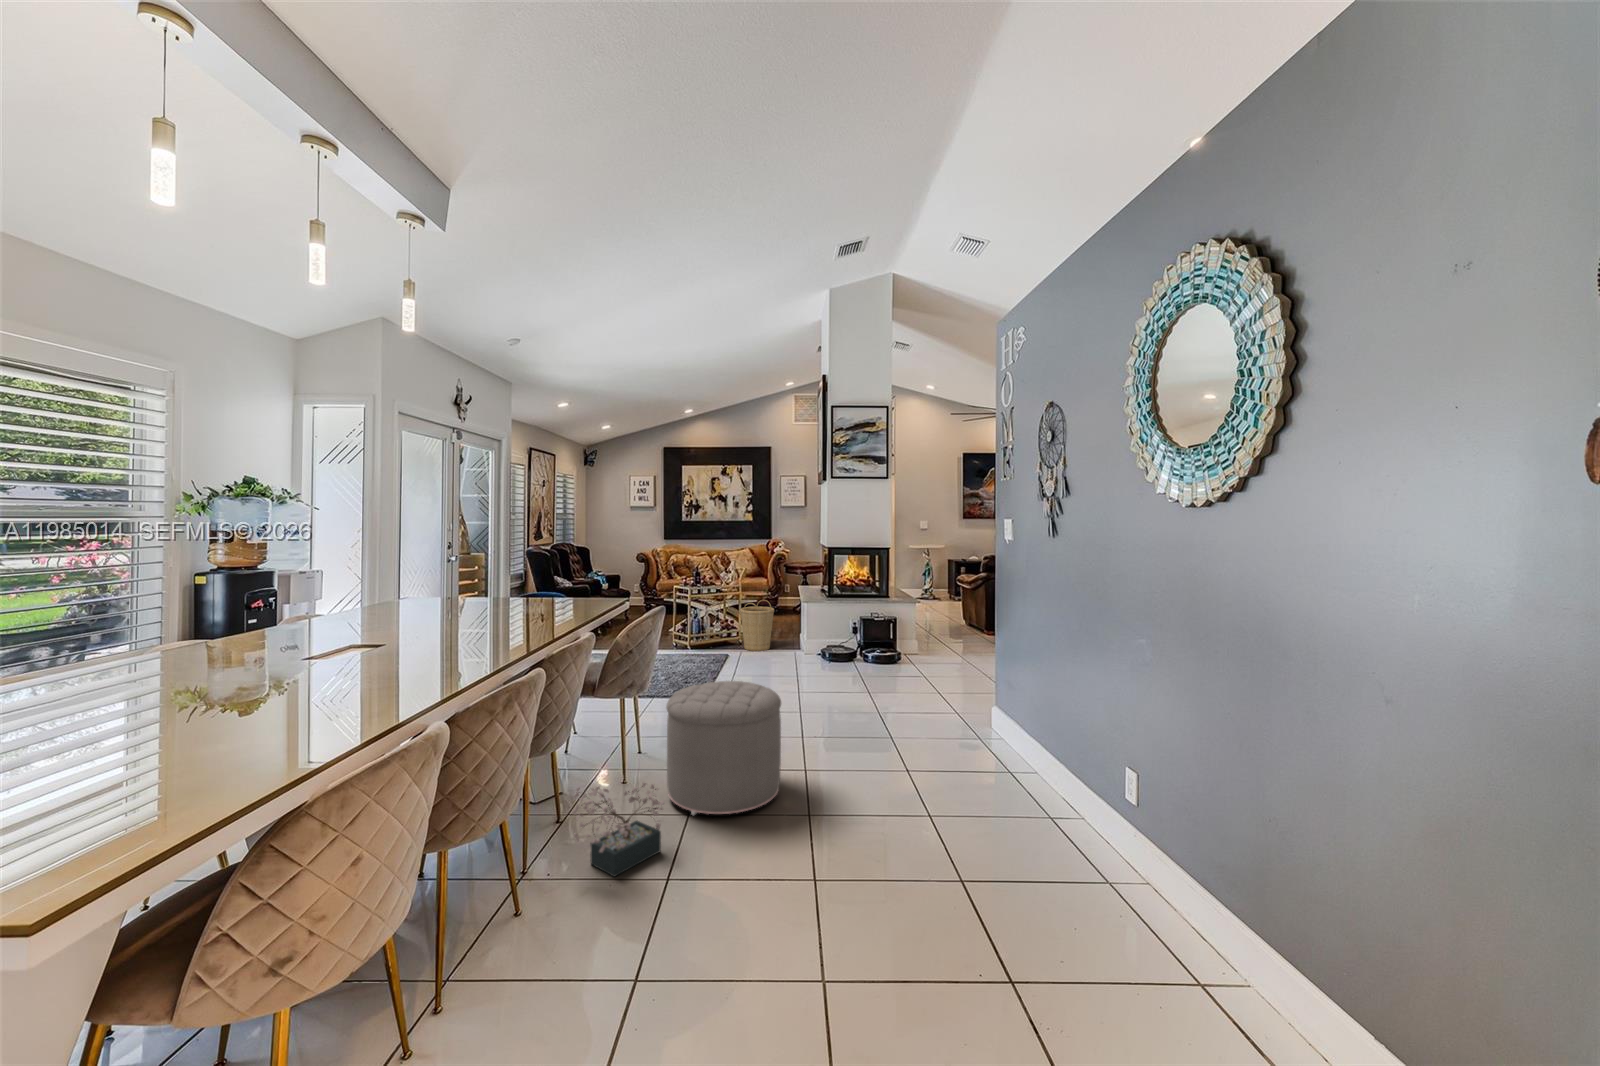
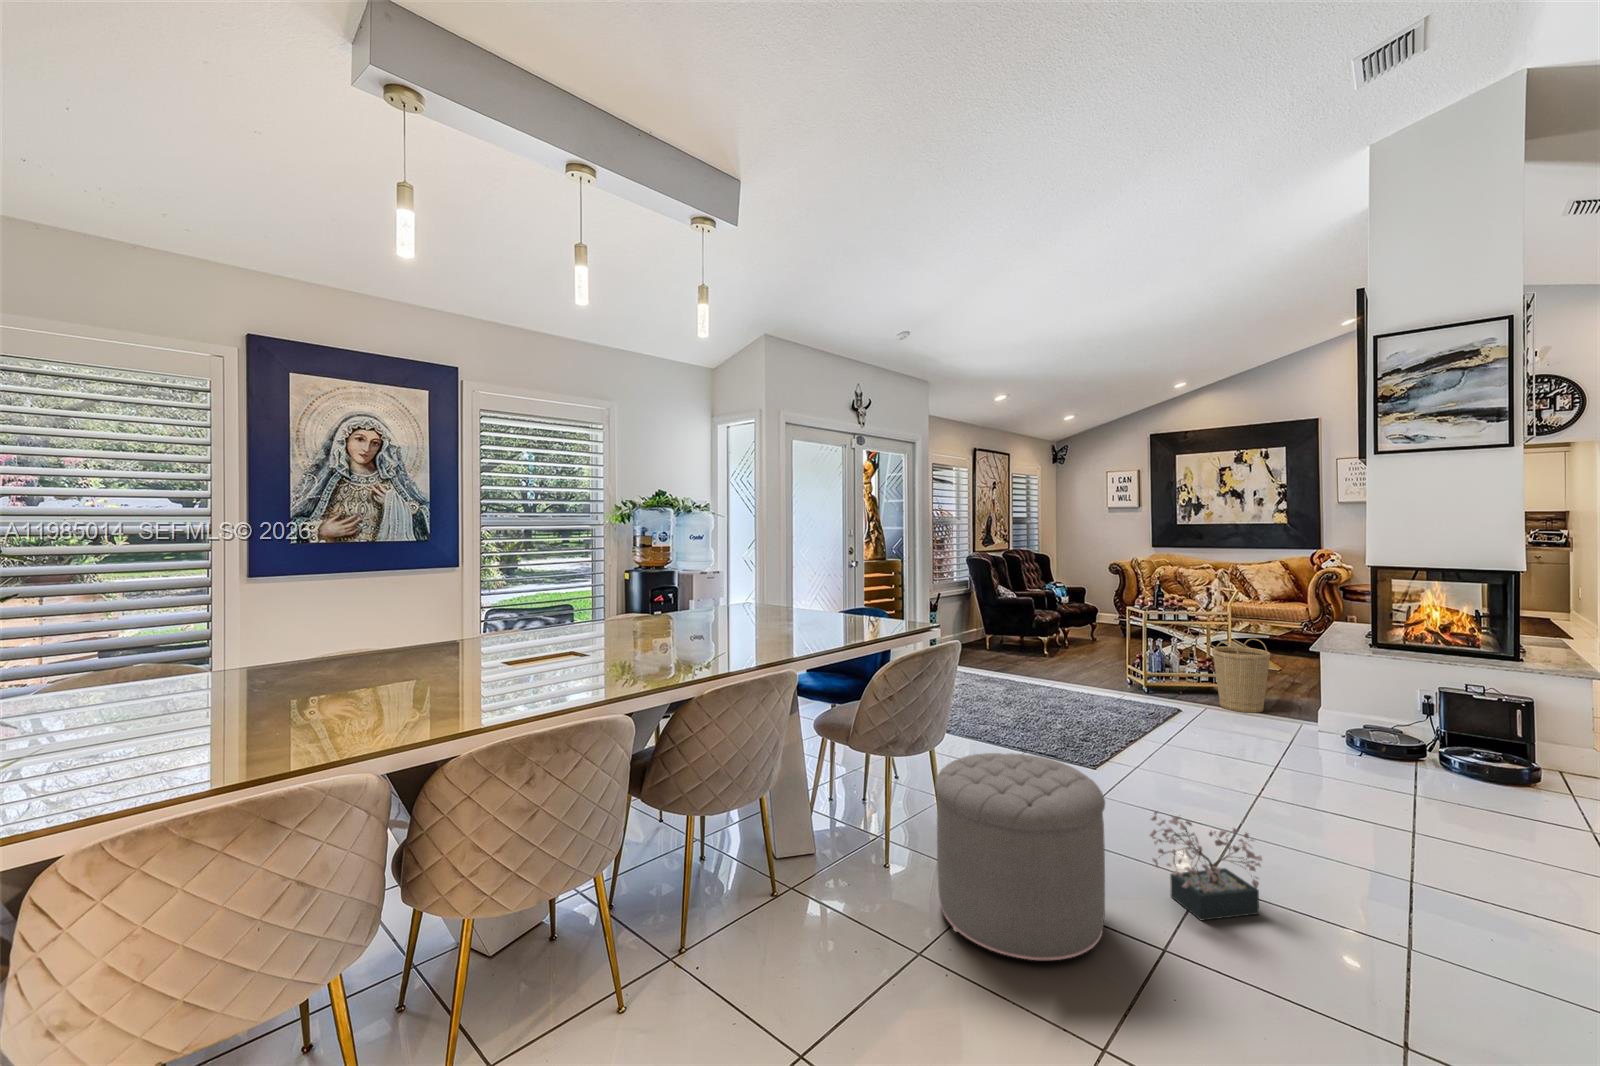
decorative plant: present [573,783,664,877] -> present [1149,811,1262,920]

